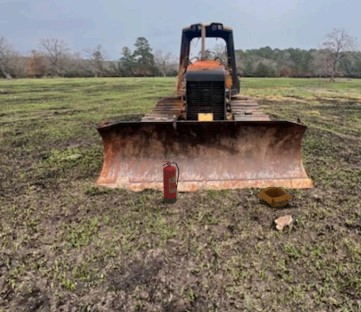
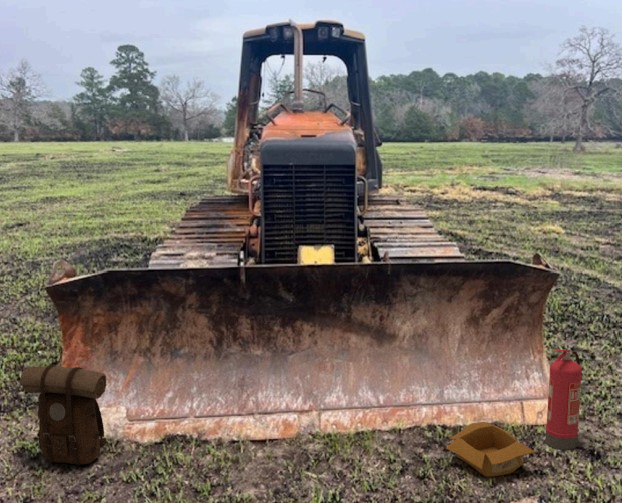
backpack: none [88,159,122,199] -> present [20,365,109,465]
fire extinguisher: present [162,161,179,203] -> present [545,349,582,450]

